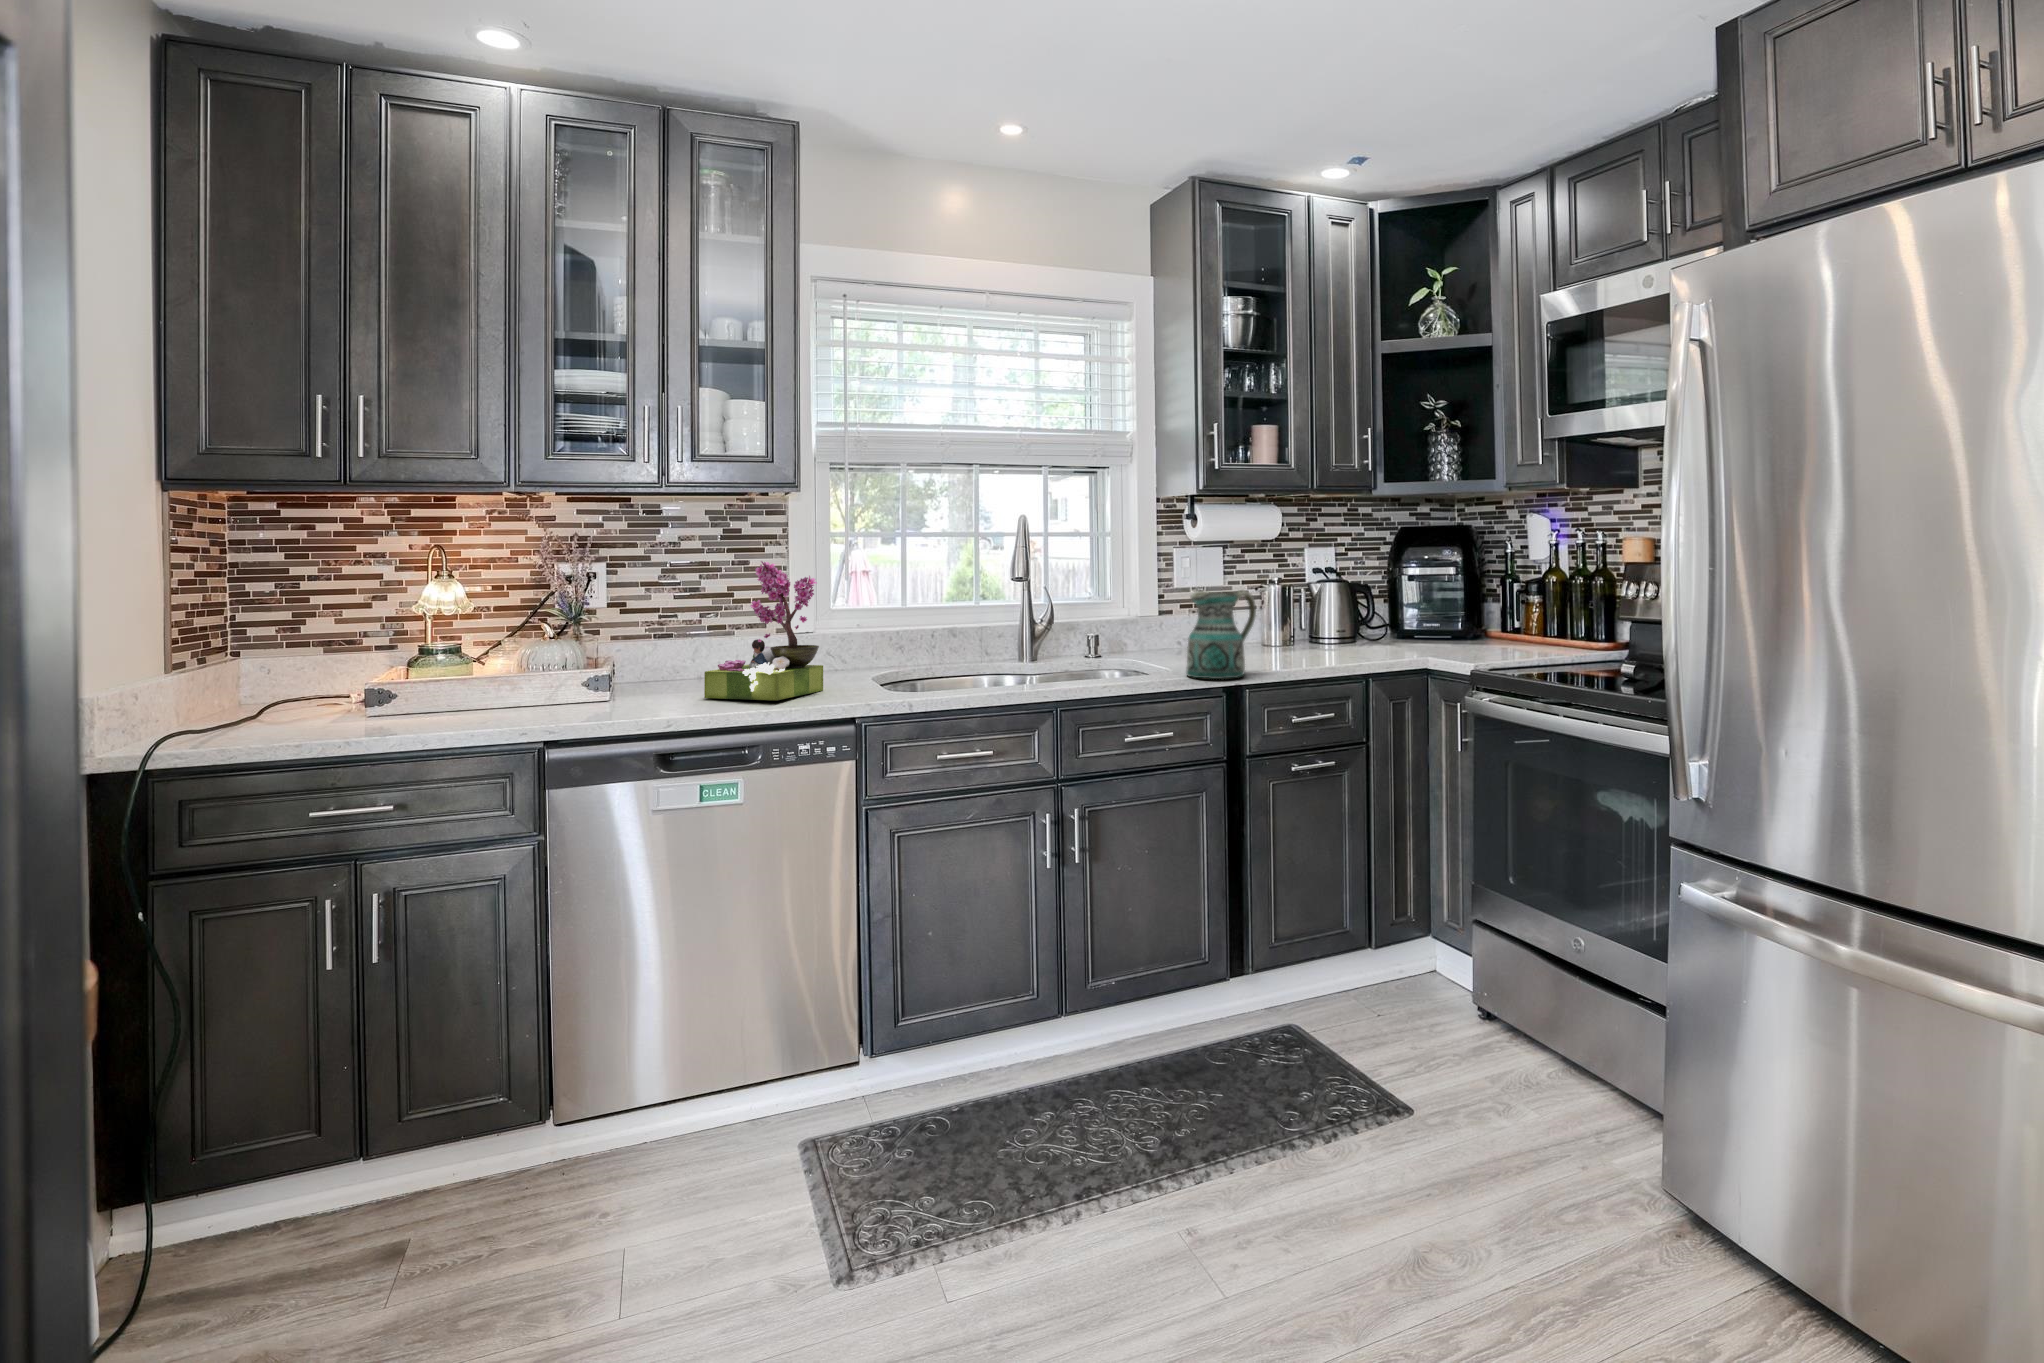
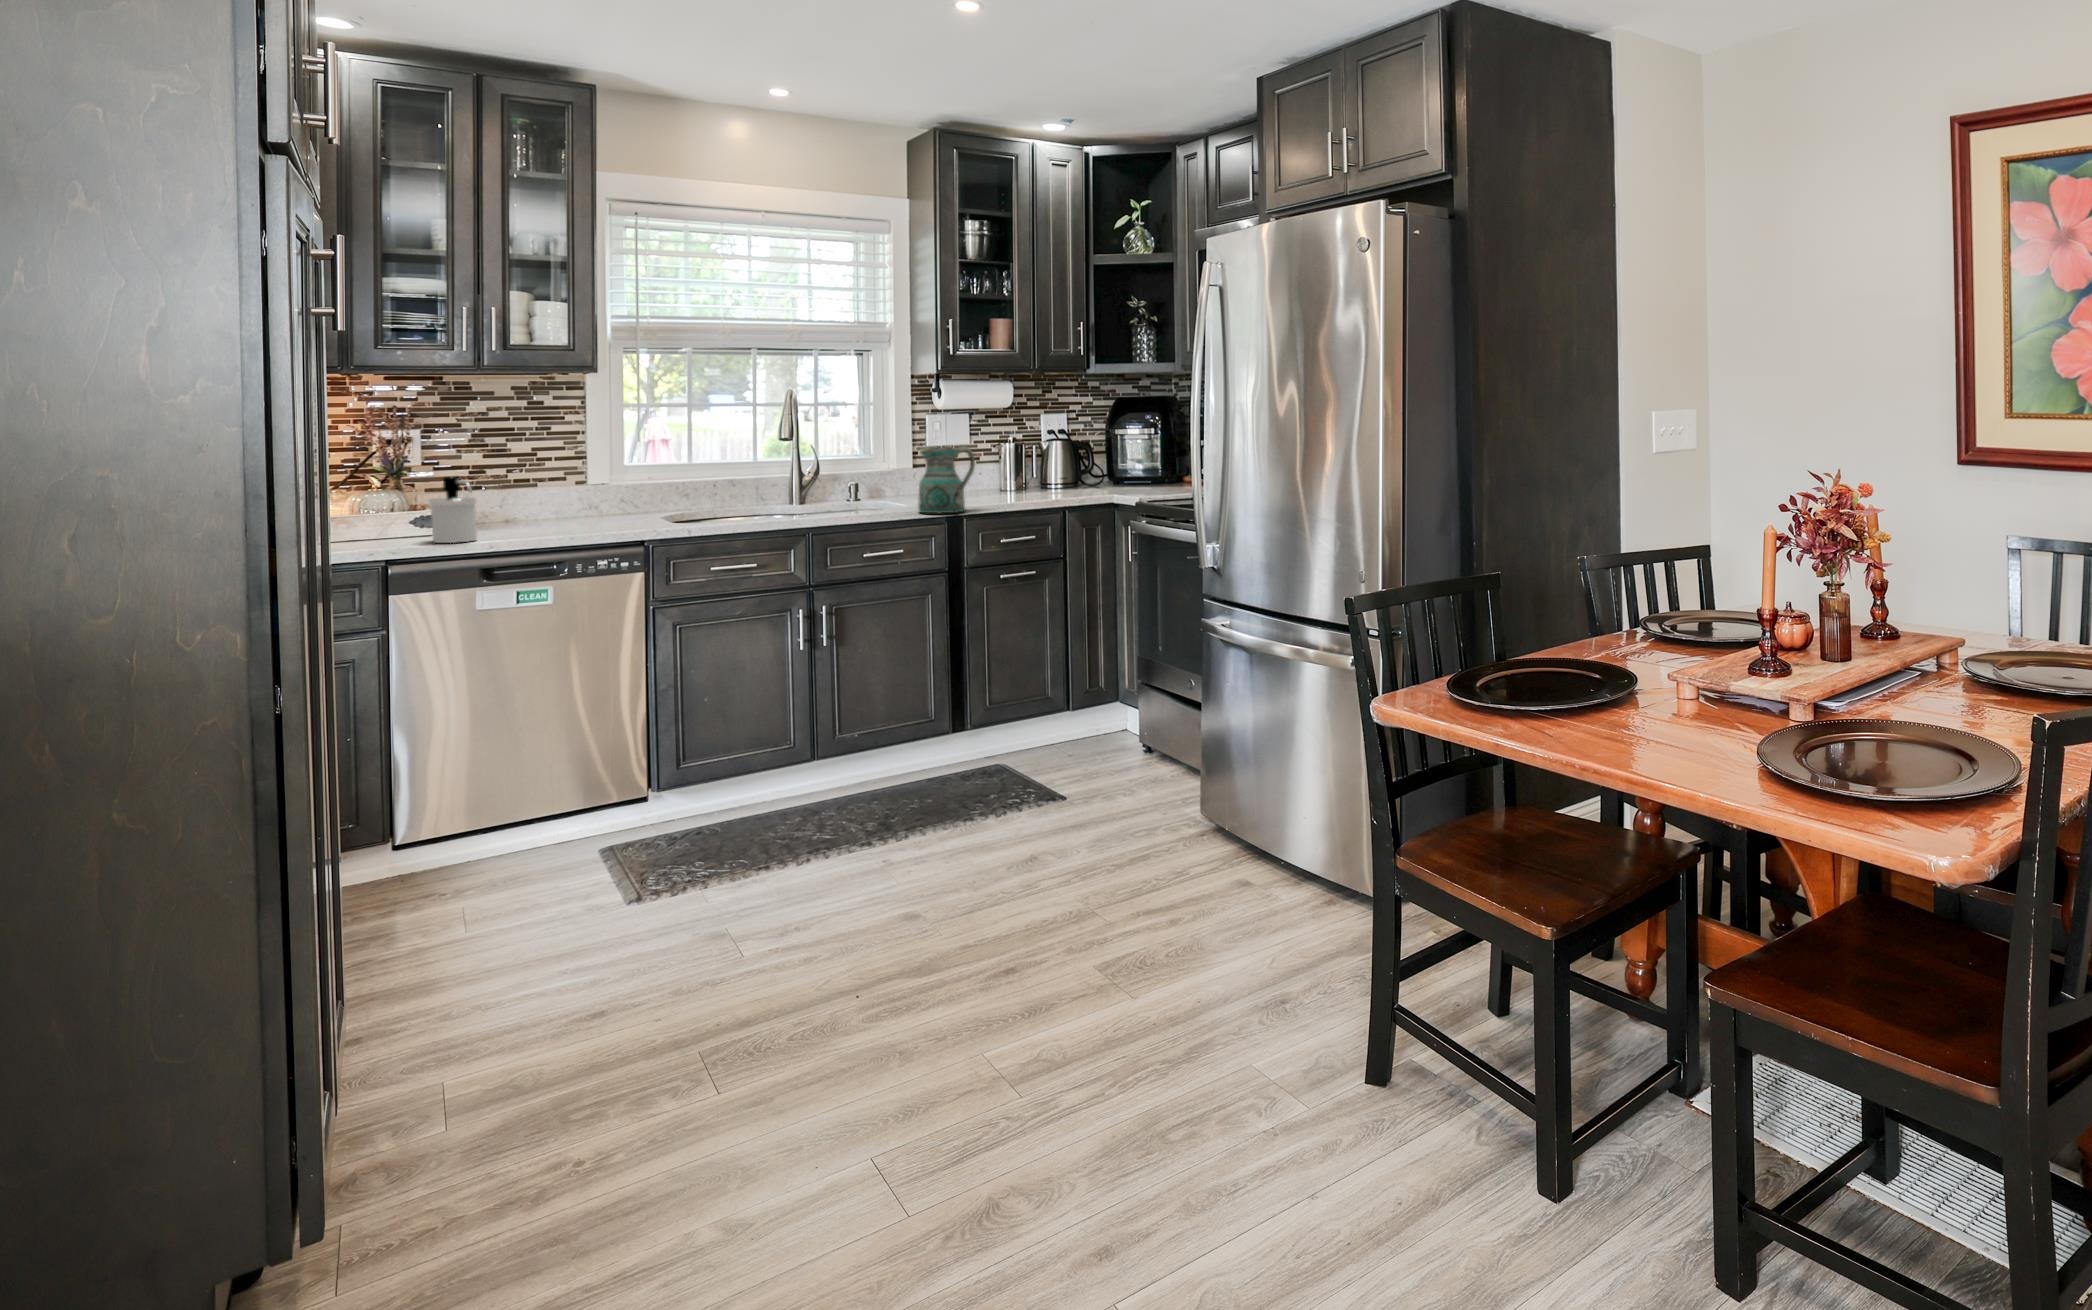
flower arrangement: present [704,561,823,700] -> none [516,423,617,531]
soap dispenser: none [601,630,658,718] -> present [429,476,477,543]

